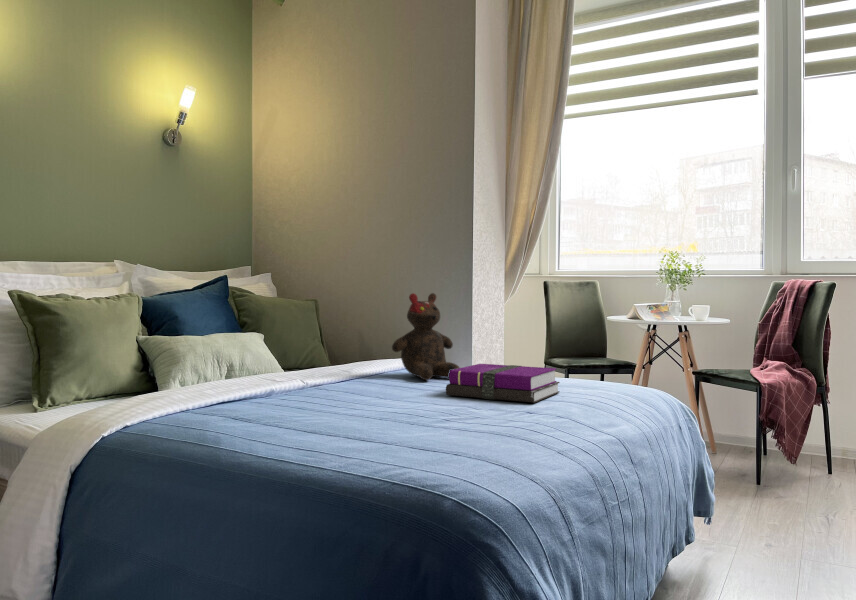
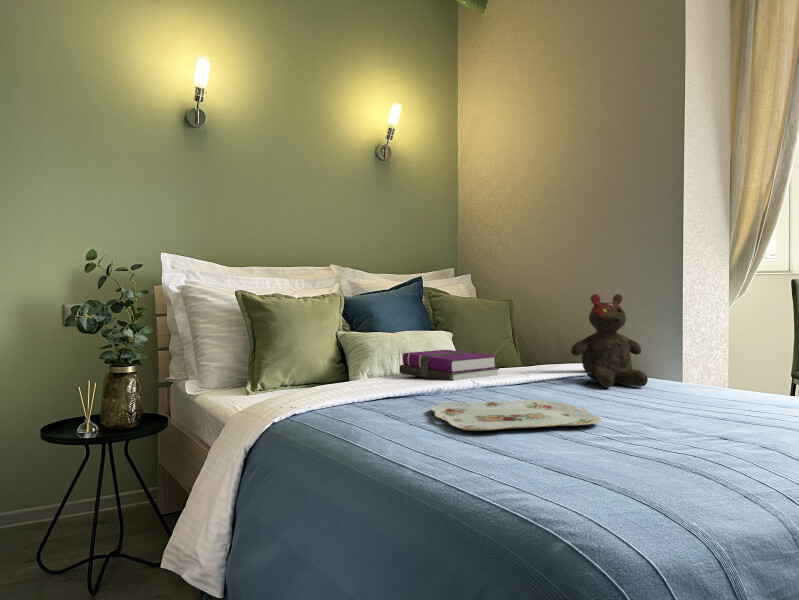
notebook: present [446,364,559,402] -> present [399,350,500,381]
serving tray: none [274,394,437,425] -> present [430,399,601,431]

